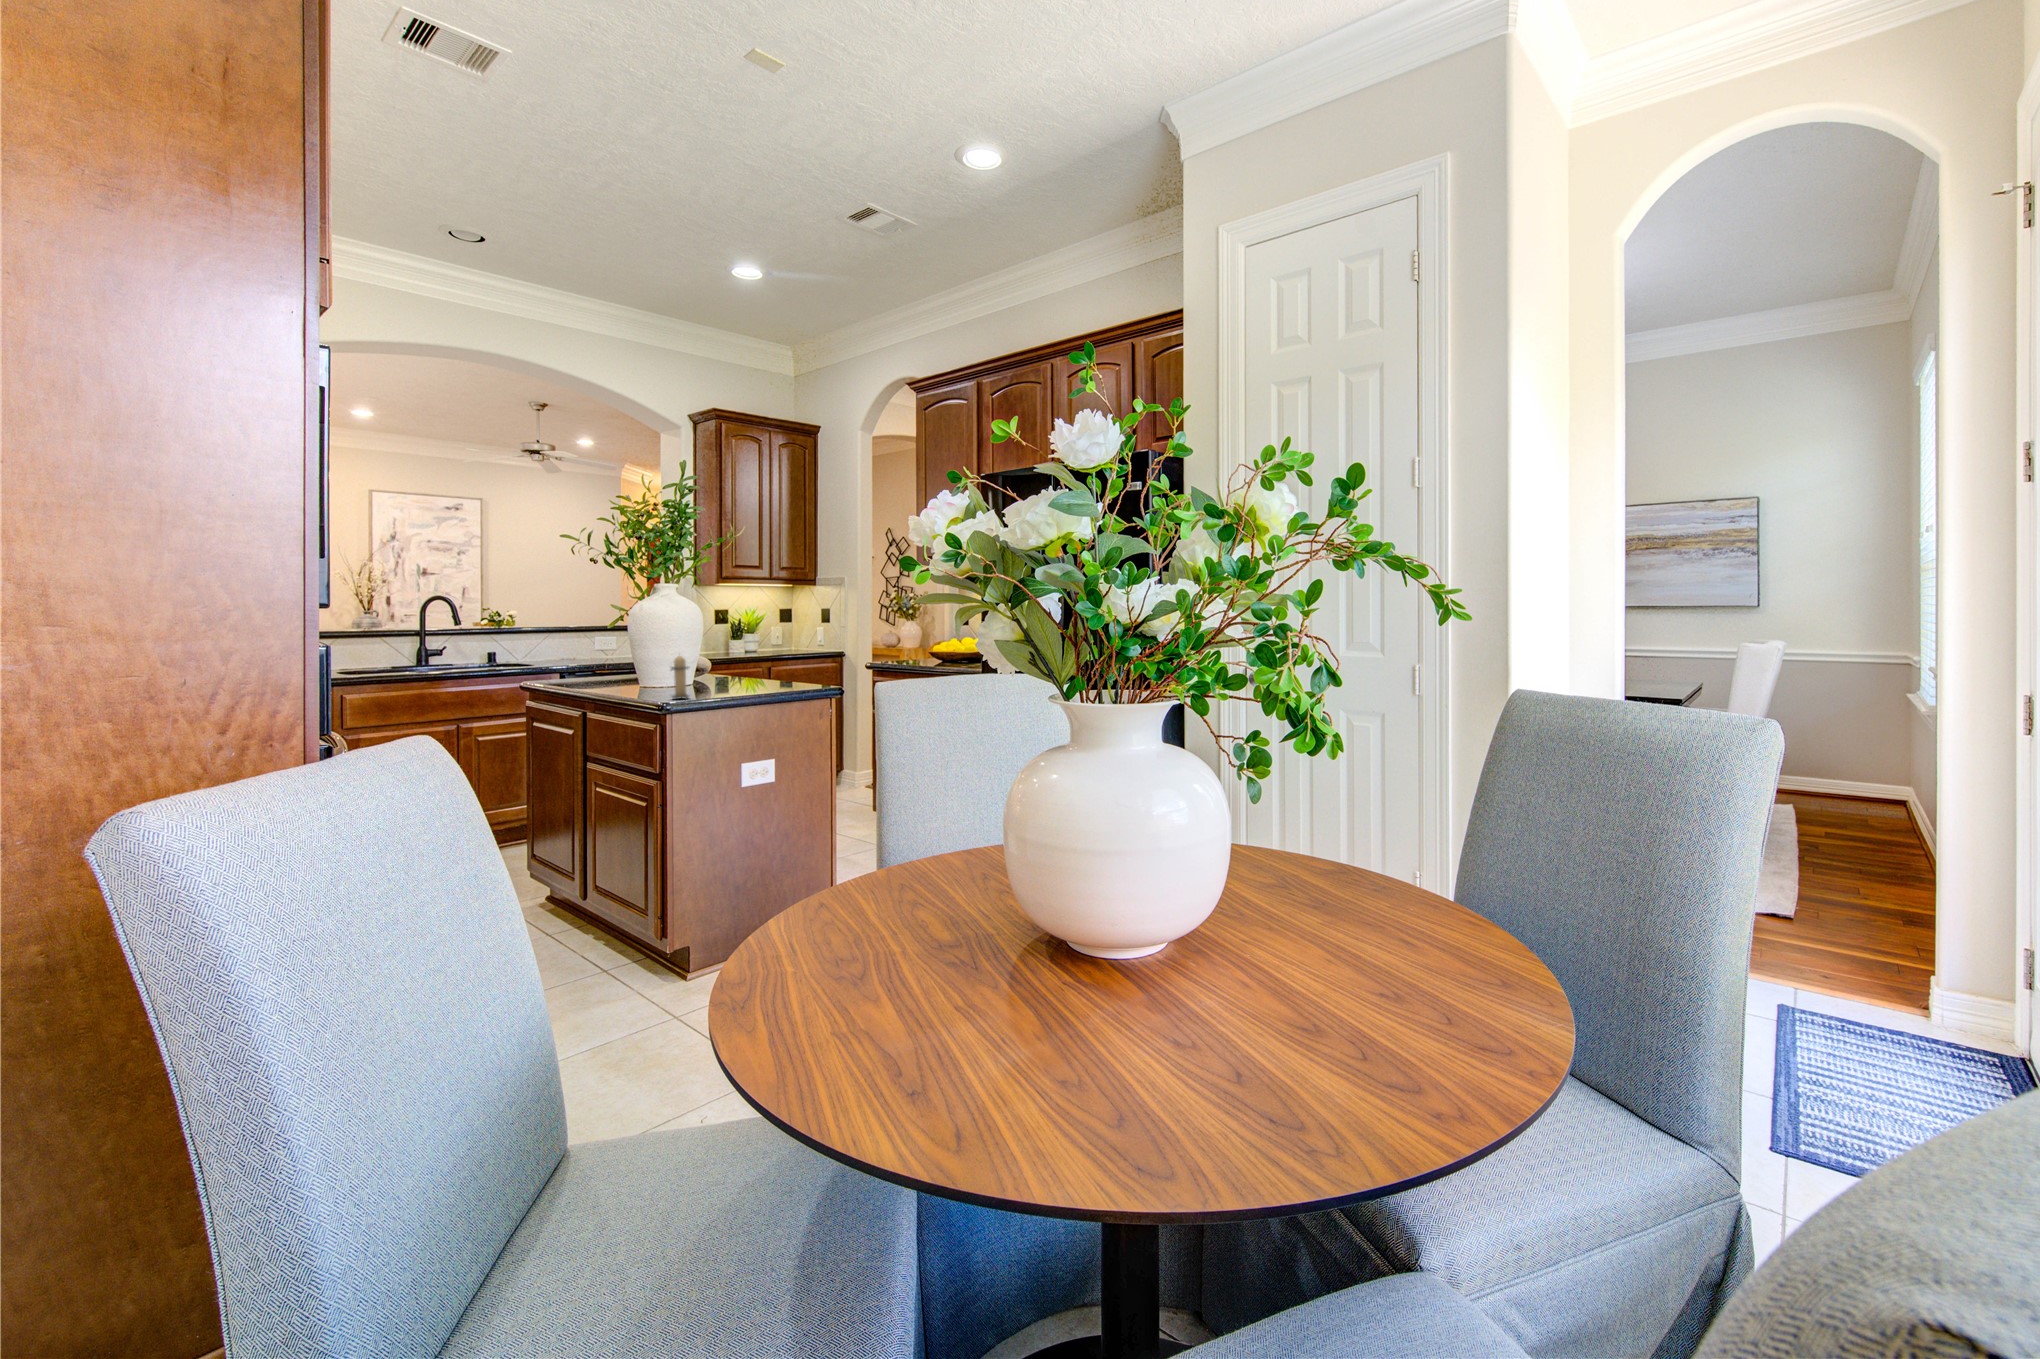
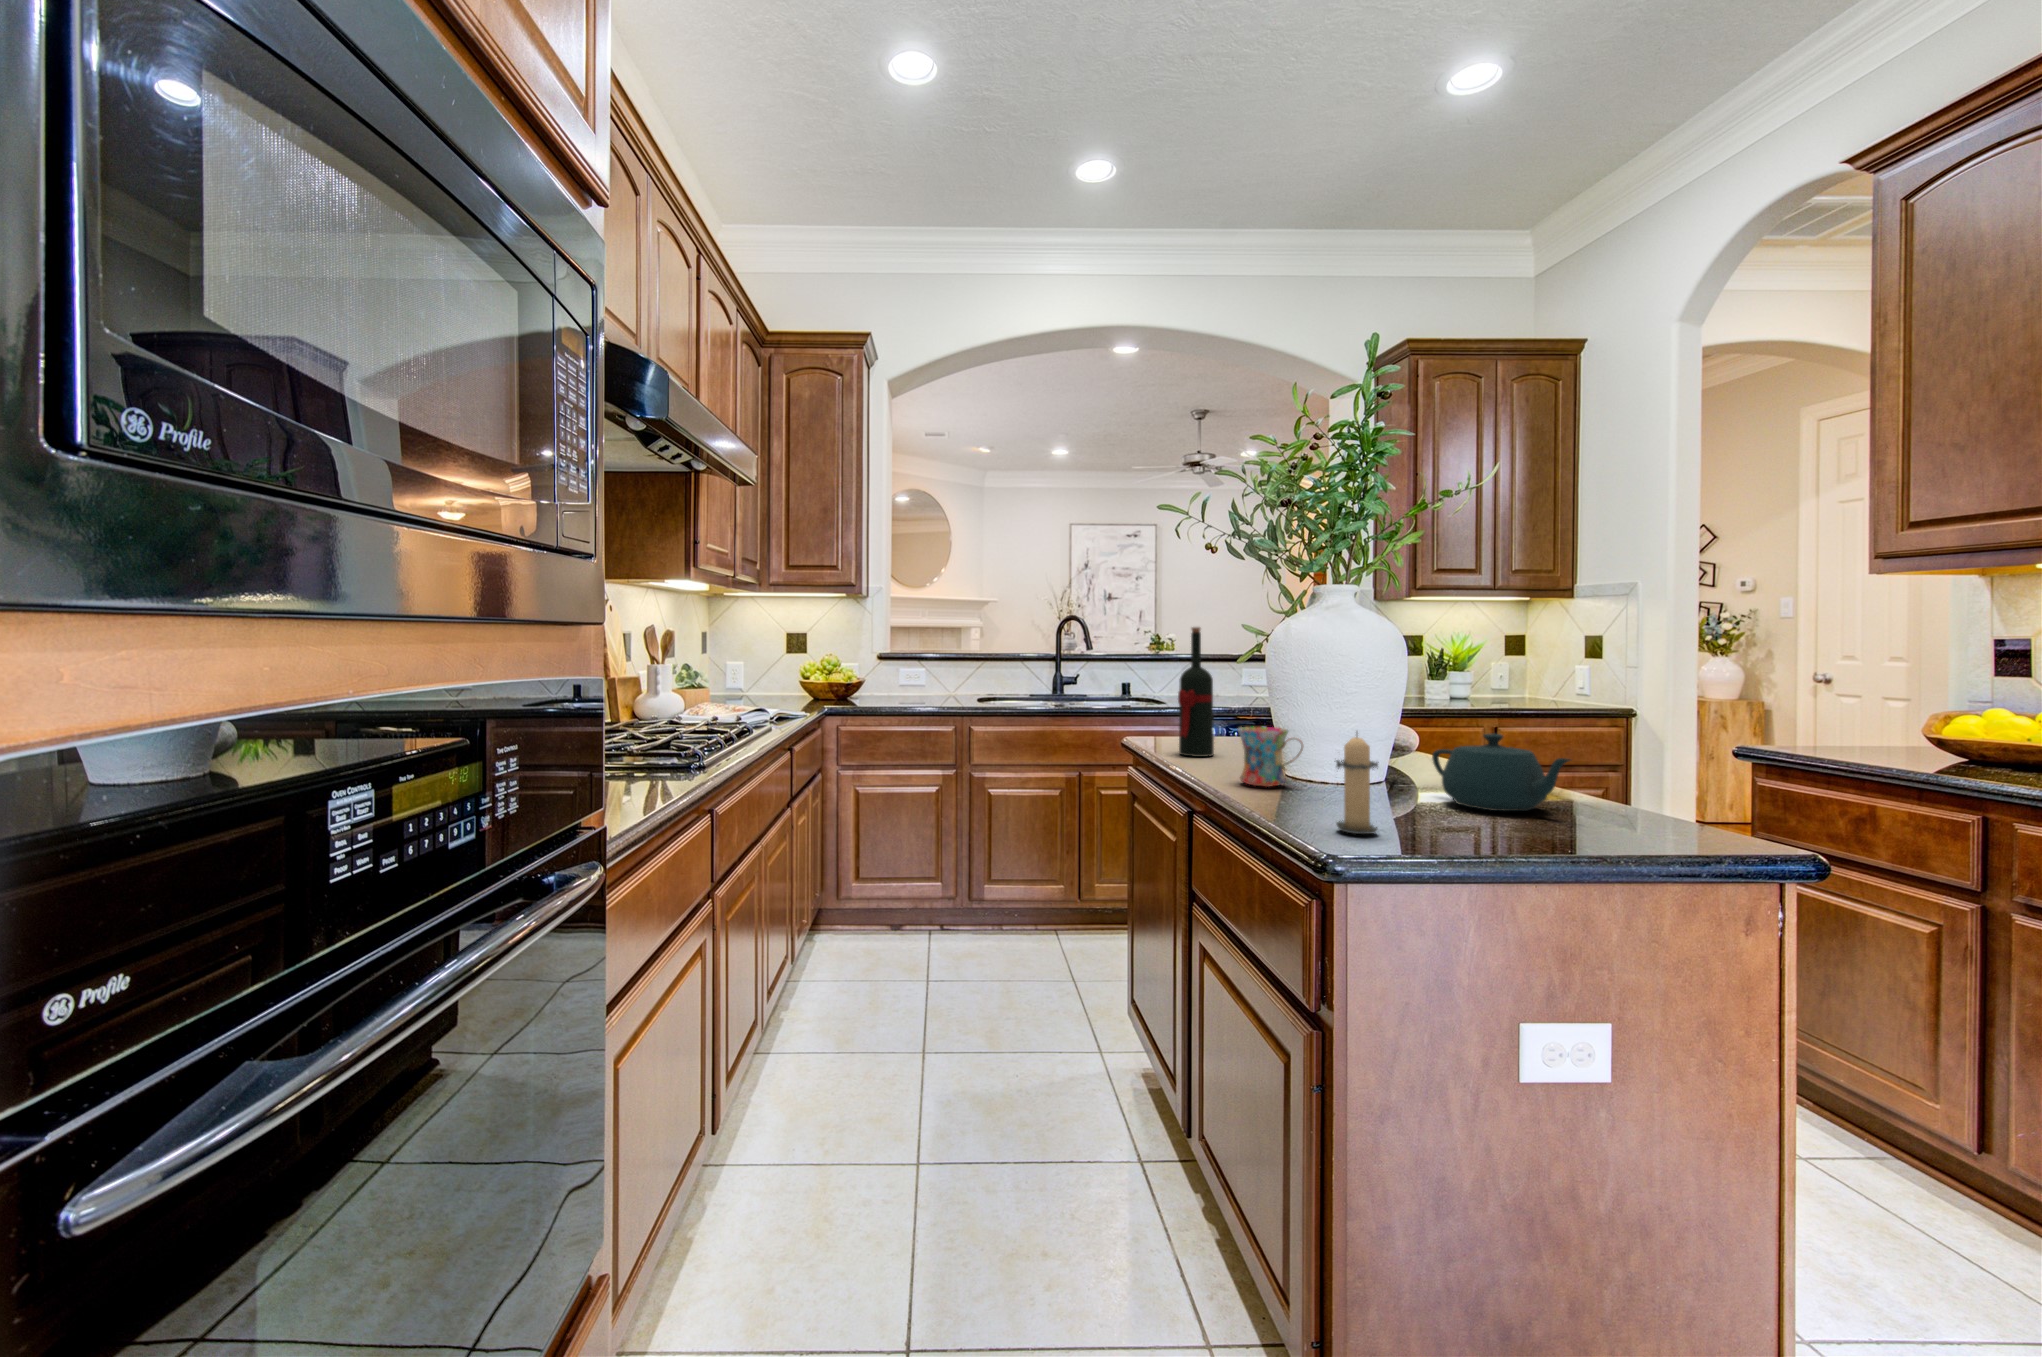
wine bottle: none [570,606,594,685] -> present [1178,627,1214,757]
teapot: none [717,655,773,689] -> present [1432,733,1570,811]
mug: none [615,660,653,691] -> present [1238,727,1303,787]

